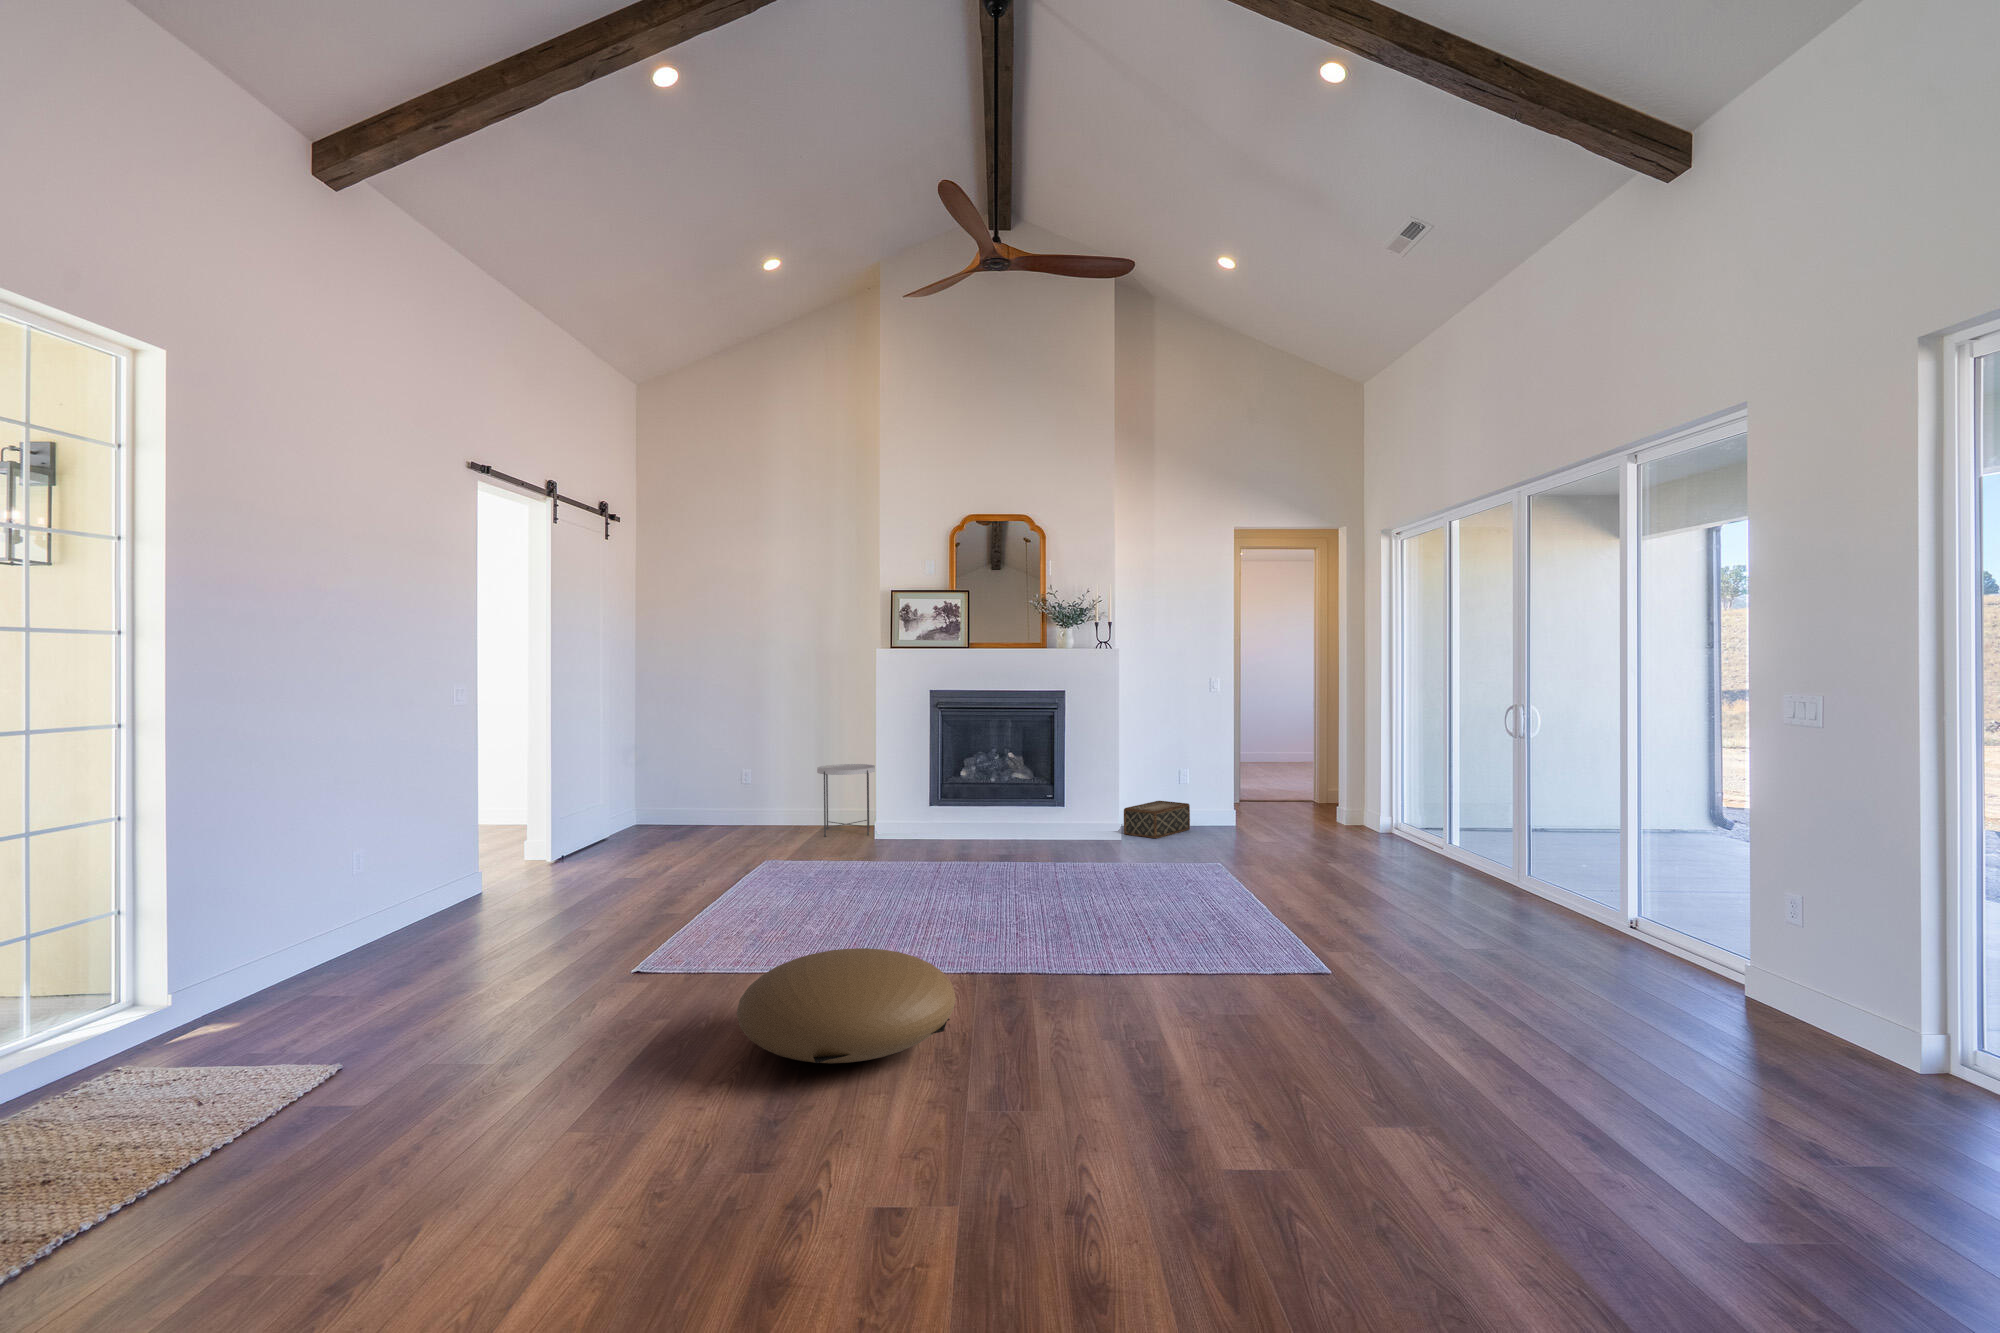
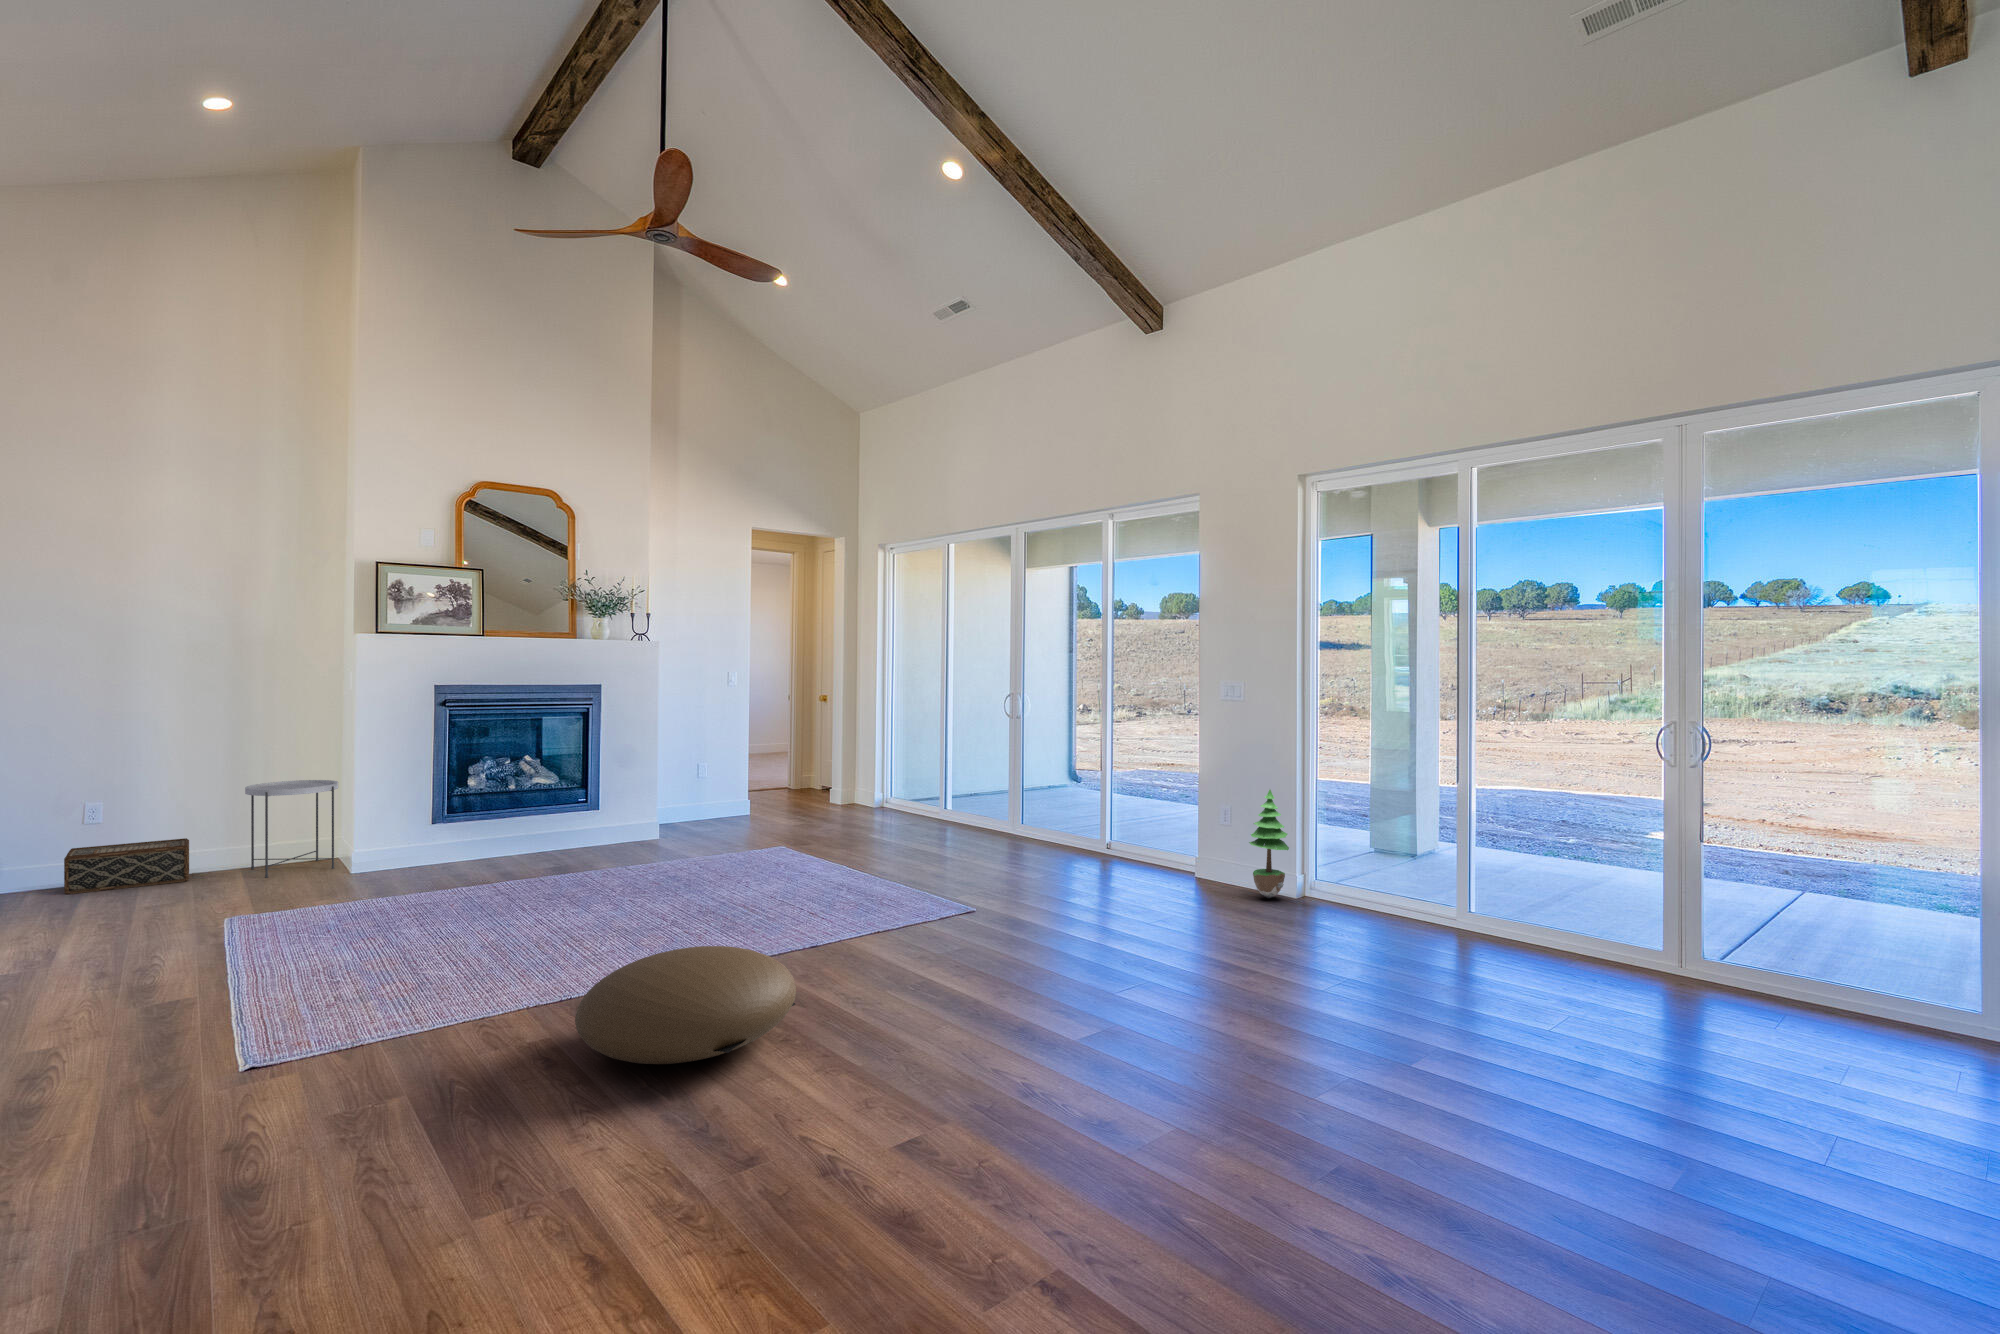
woven basket: present [1124,801,1190,838] -> present [64,838,189,894]
potted tree: none [1809,868,1901,1057] -> present [1249,790,1289,899]

